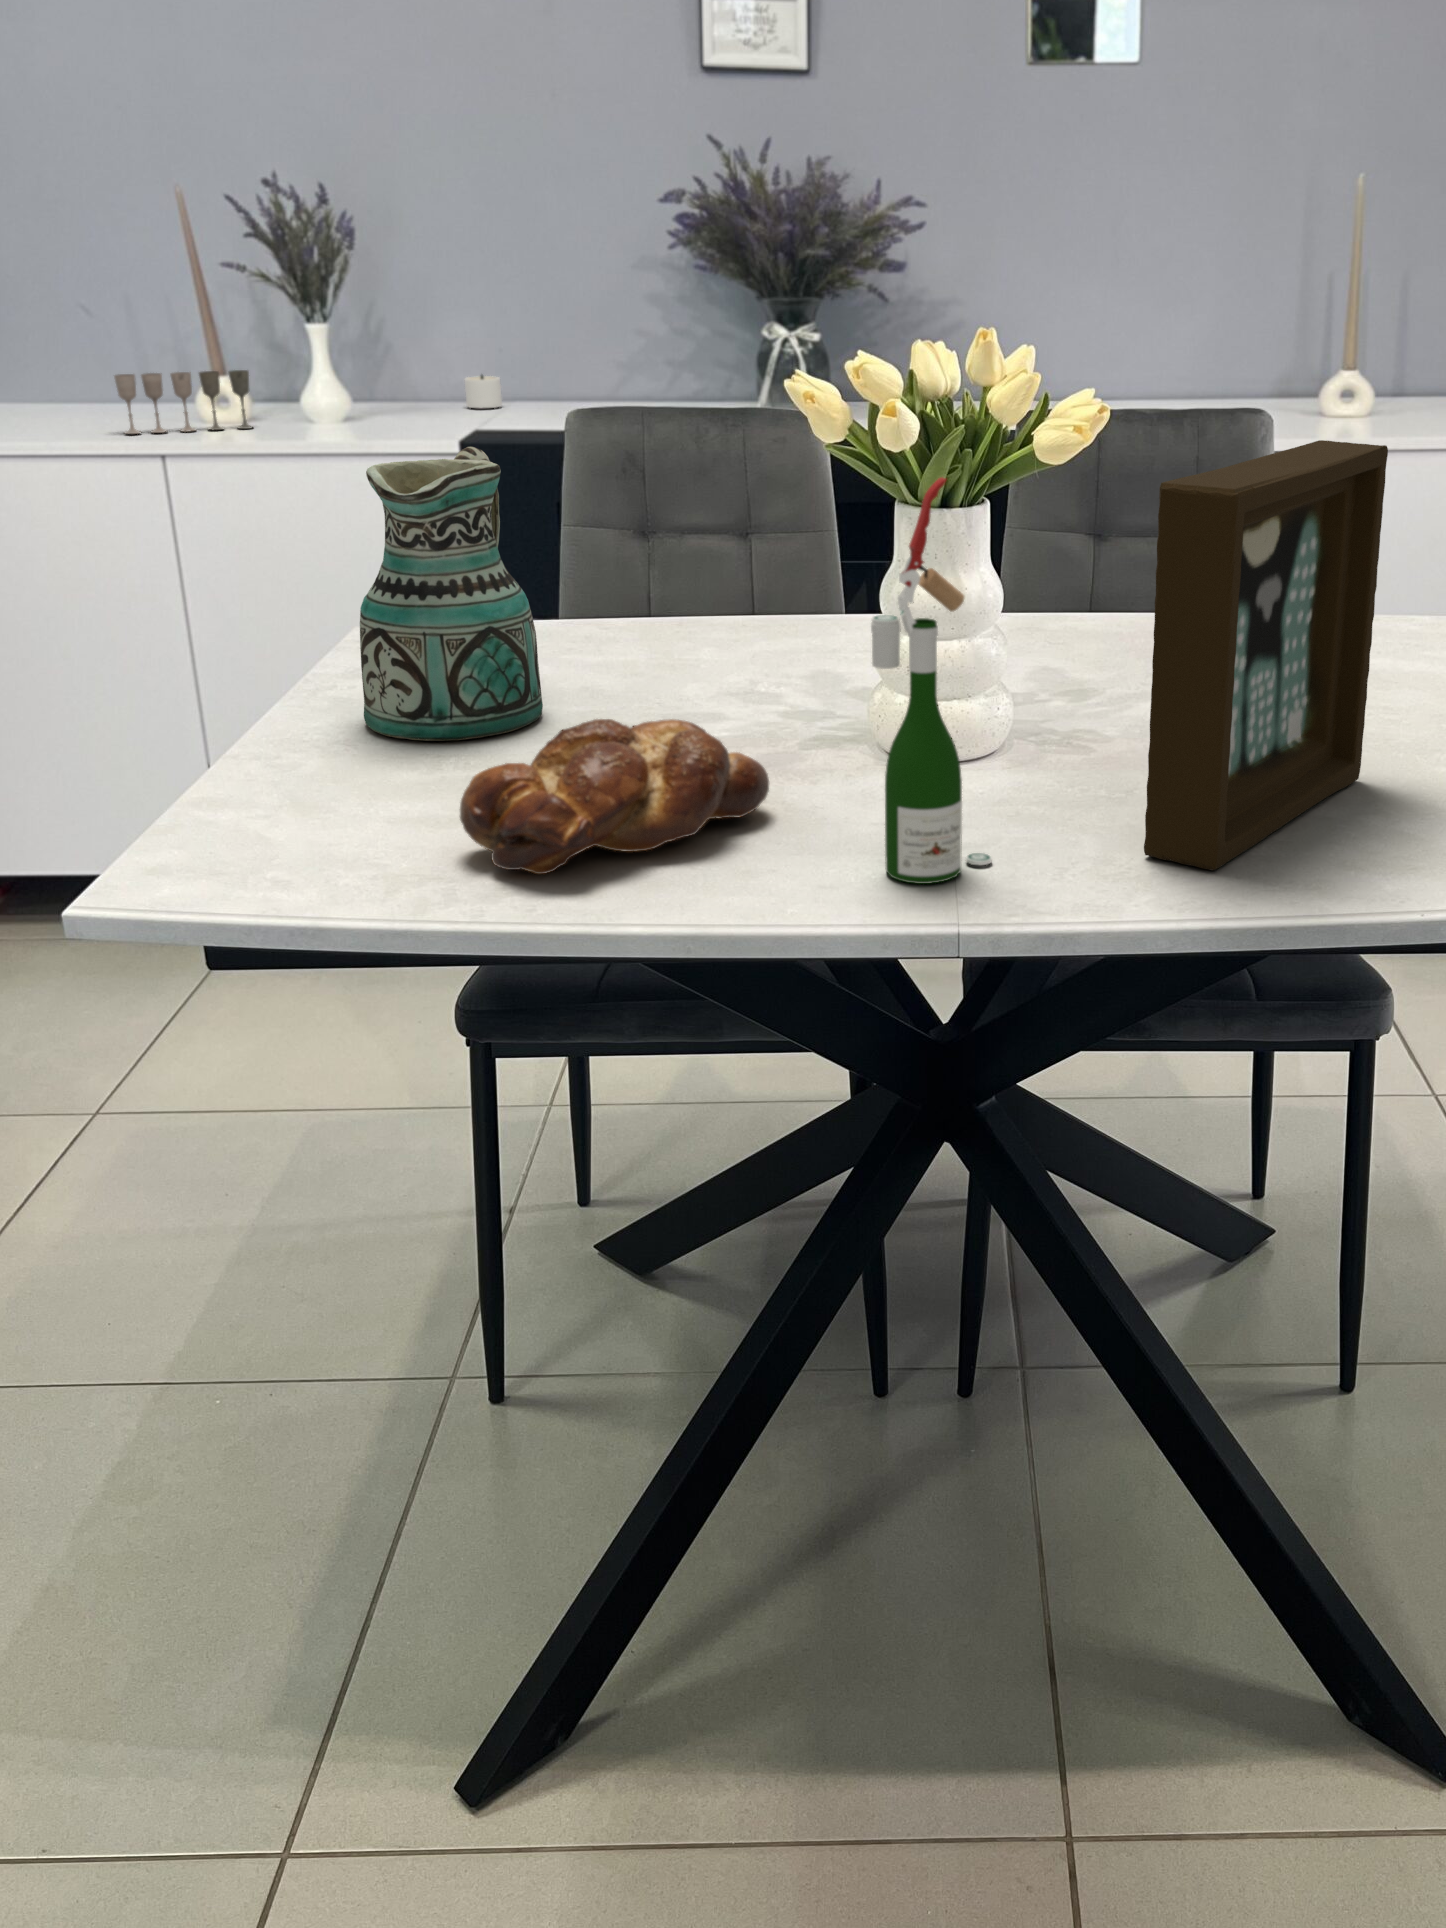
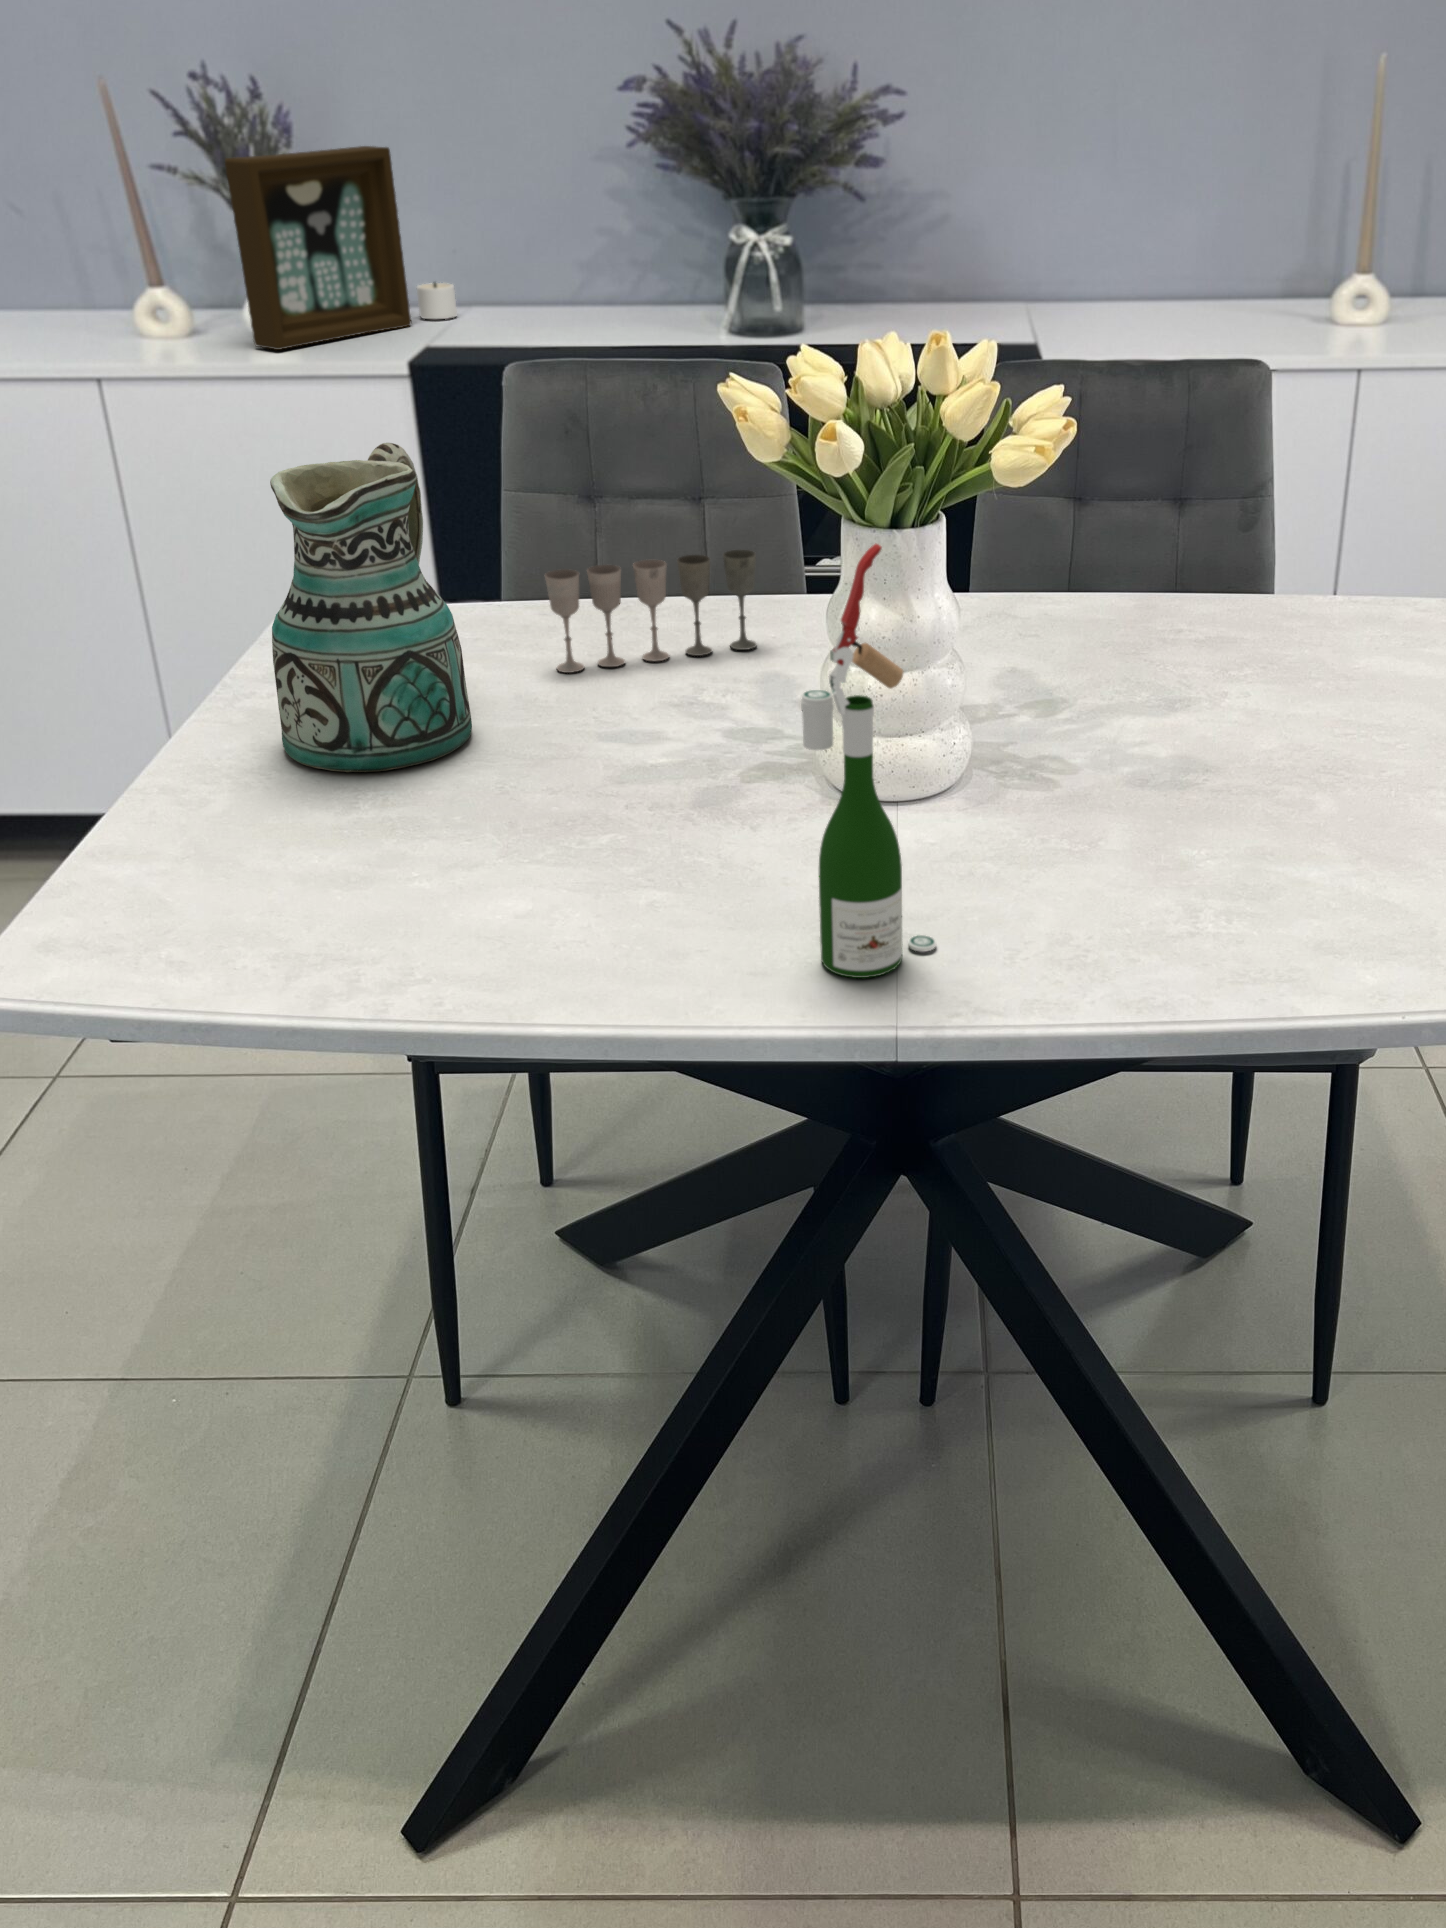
wine glass: present [114,370,252,434] -> present [545,550,757,673]
picture frame: present [1144,440,1388,870] -> present [225,146,411,350]
bread loaf: present [460,719,769,874] -> none [366,771,701,963]

